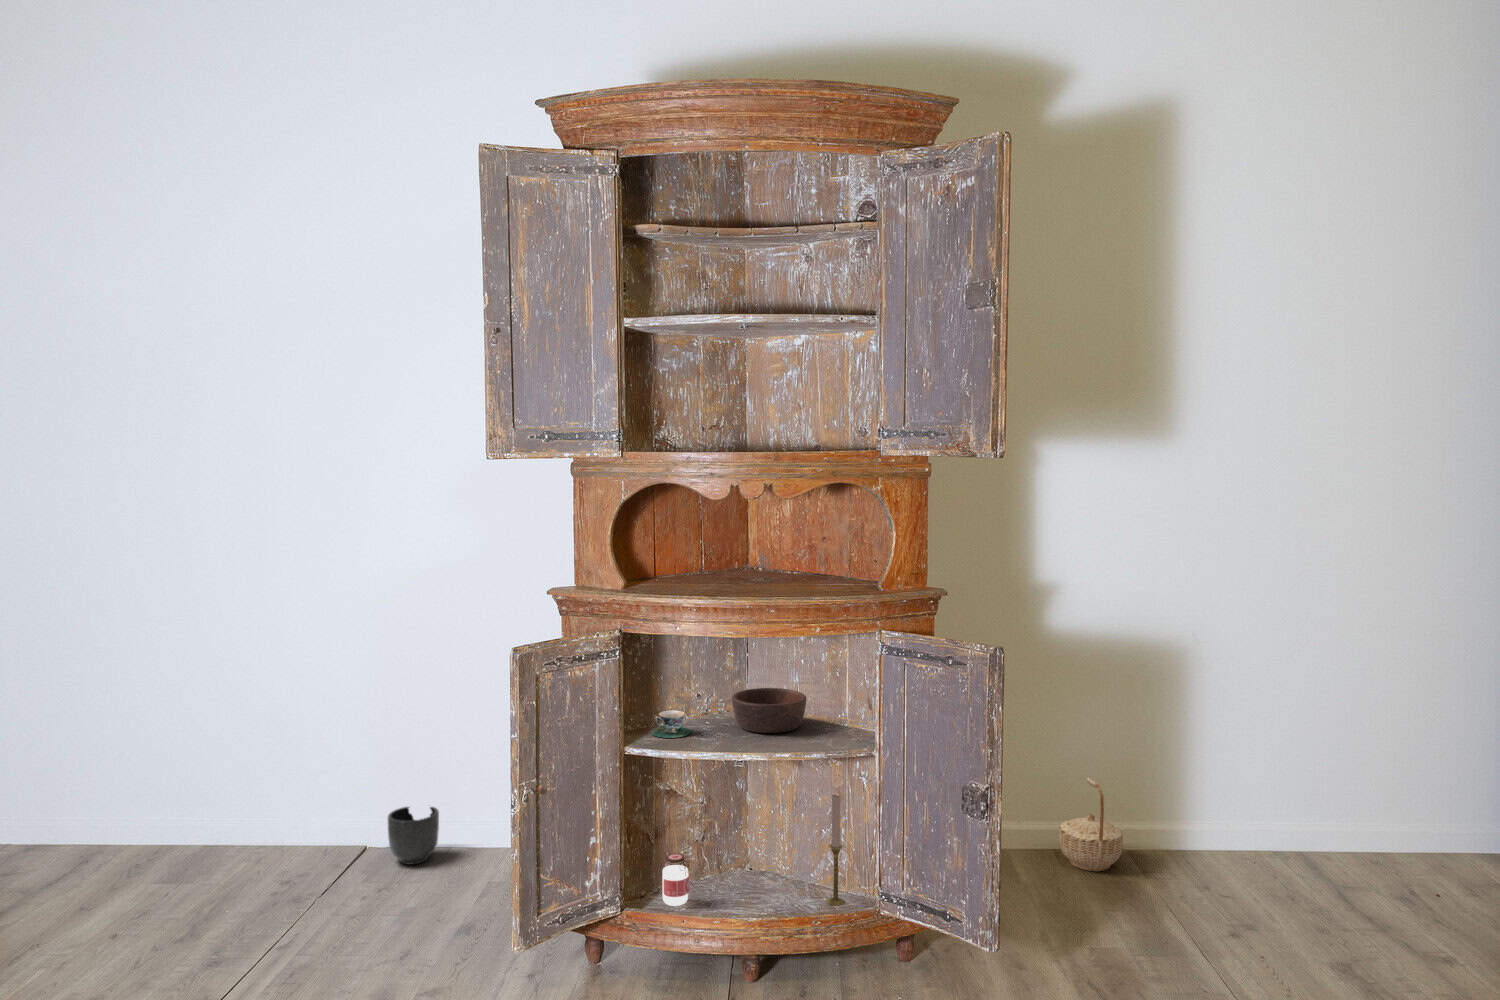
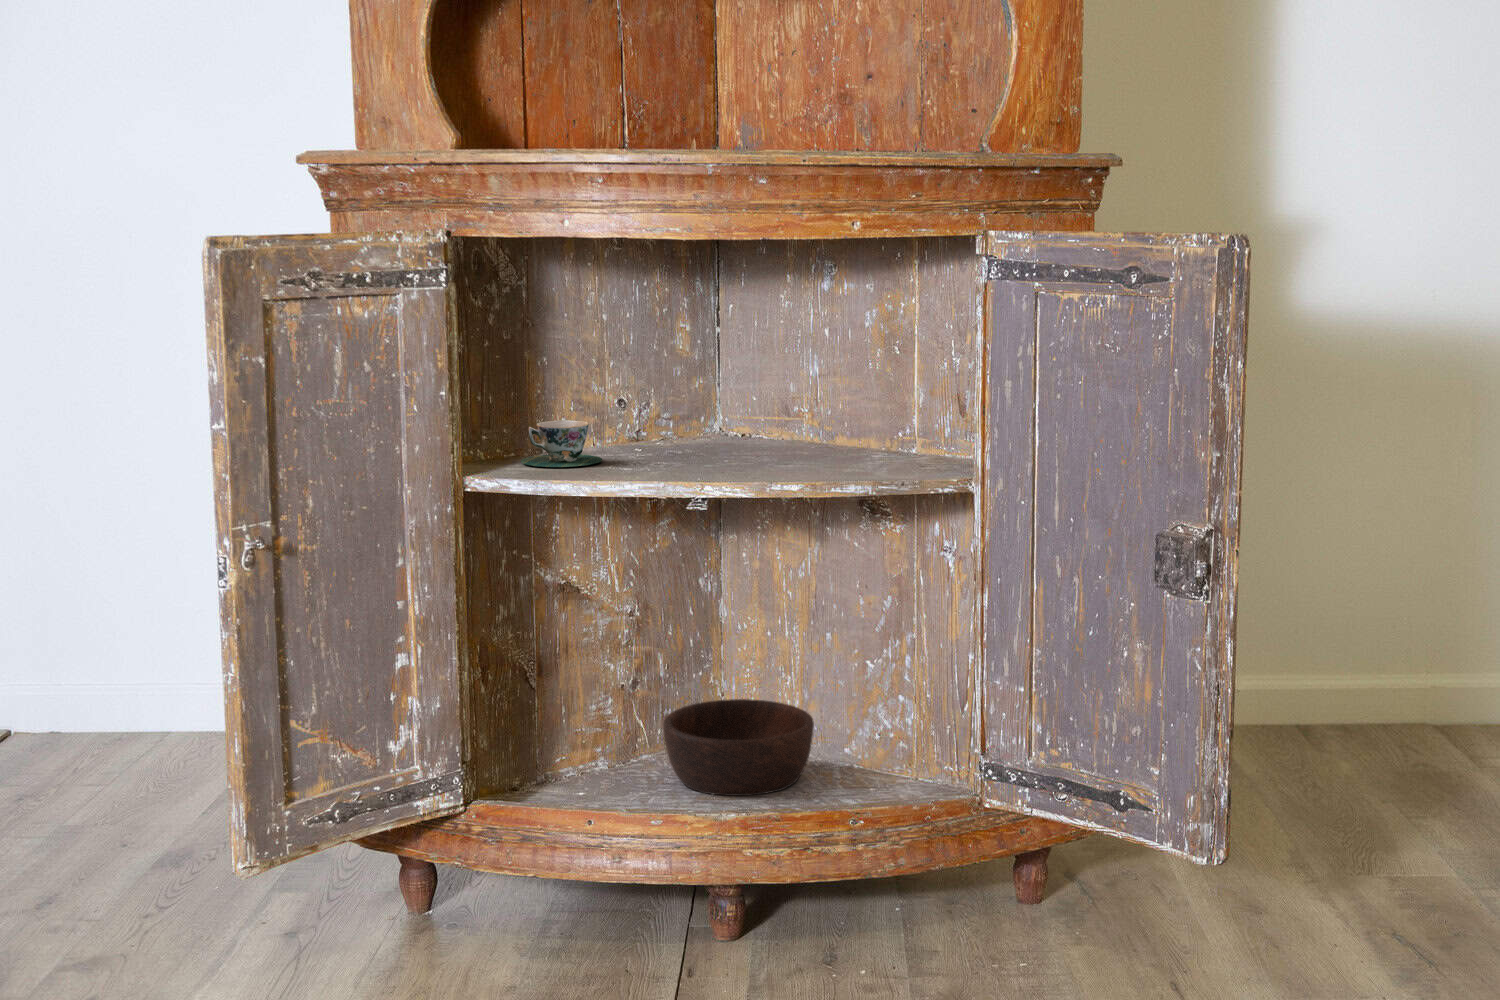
wooden bowl: present [732,688,806,733] -> present [663,699,814,796]
basket: present [1059,777,1123,871] -> none [1320,584,1445,764]
candlestick: present [827,795,845,906] -> none [874,577,911,795]
planter: present [387,807,439,865] -> none [43,653,143,757]
jar: present [662,853,689,906] -> none [546,698,602,798]

